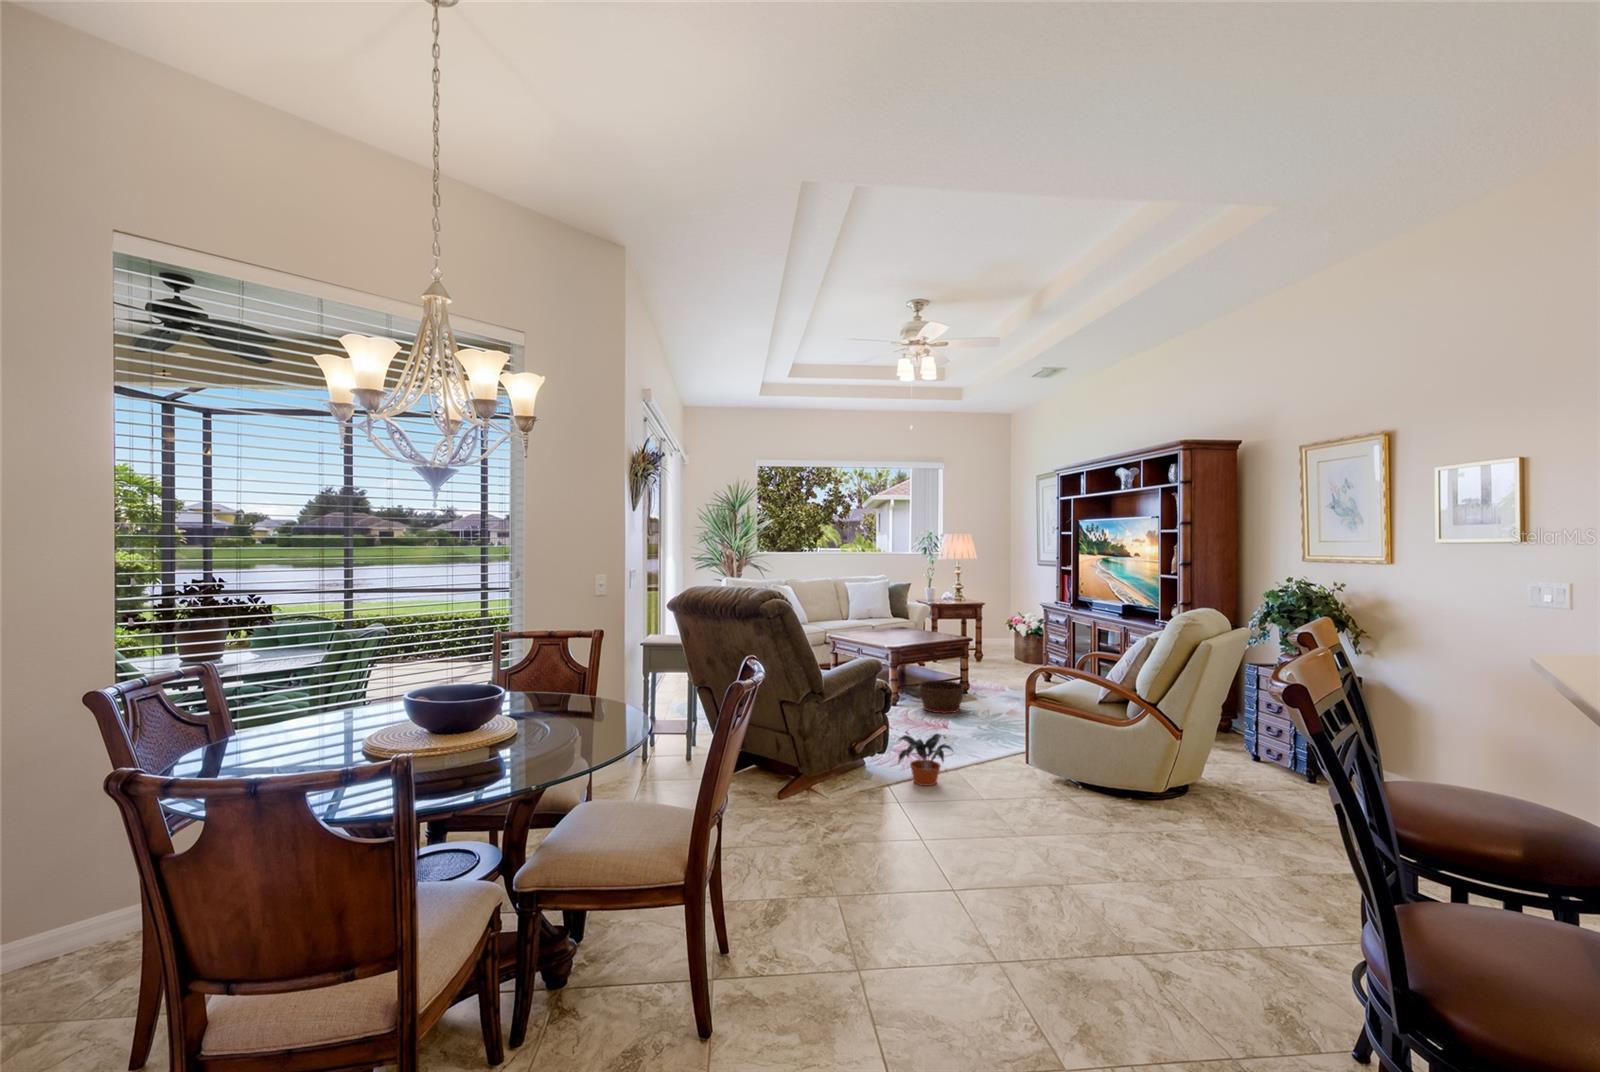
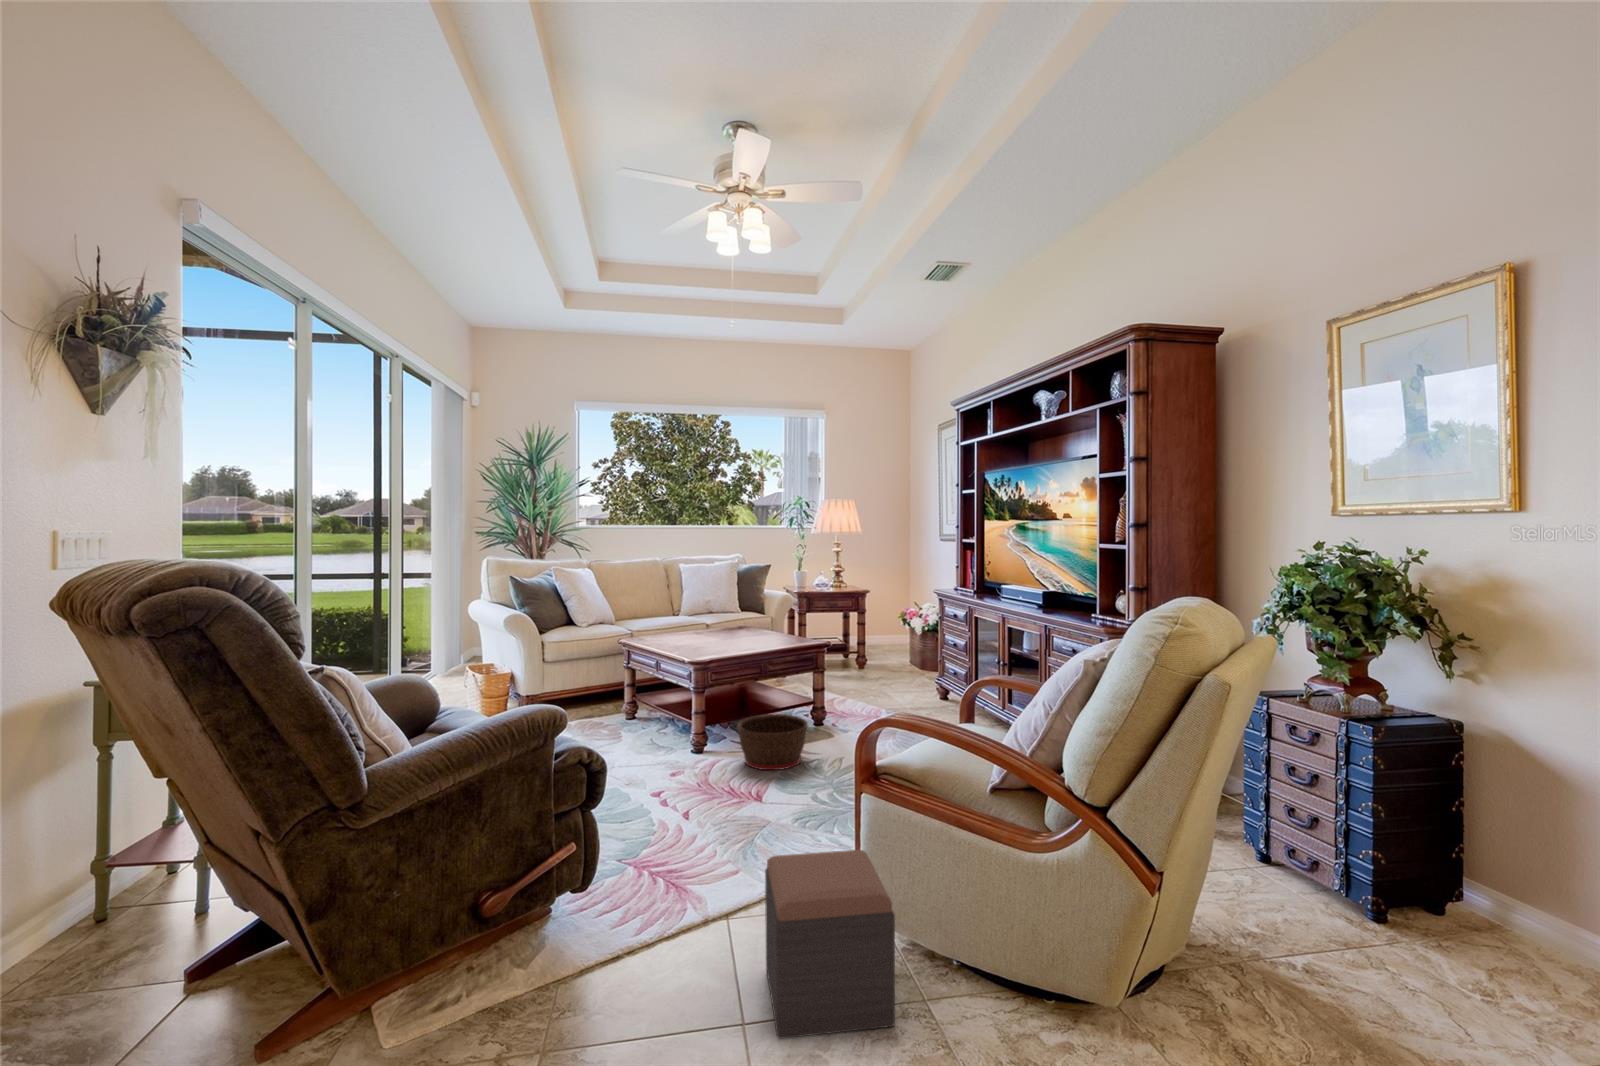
footstool: none [982,728,1053,803] -> present [765,850,895,1039]
potted plant: present [898,734,951,786] -> none [590,860,712,980]

